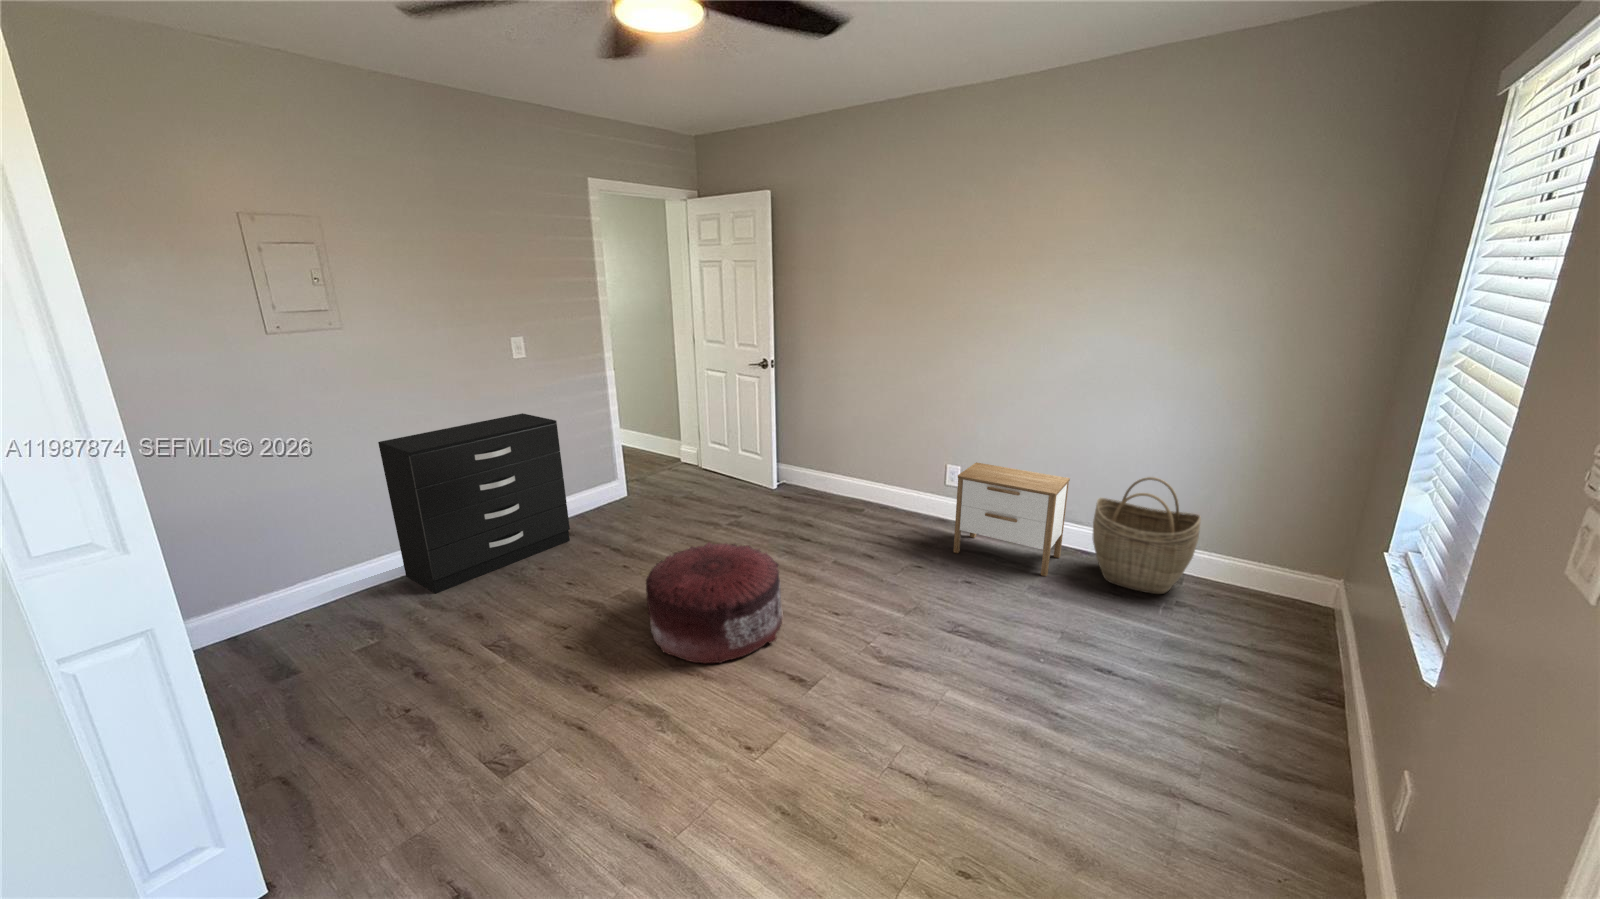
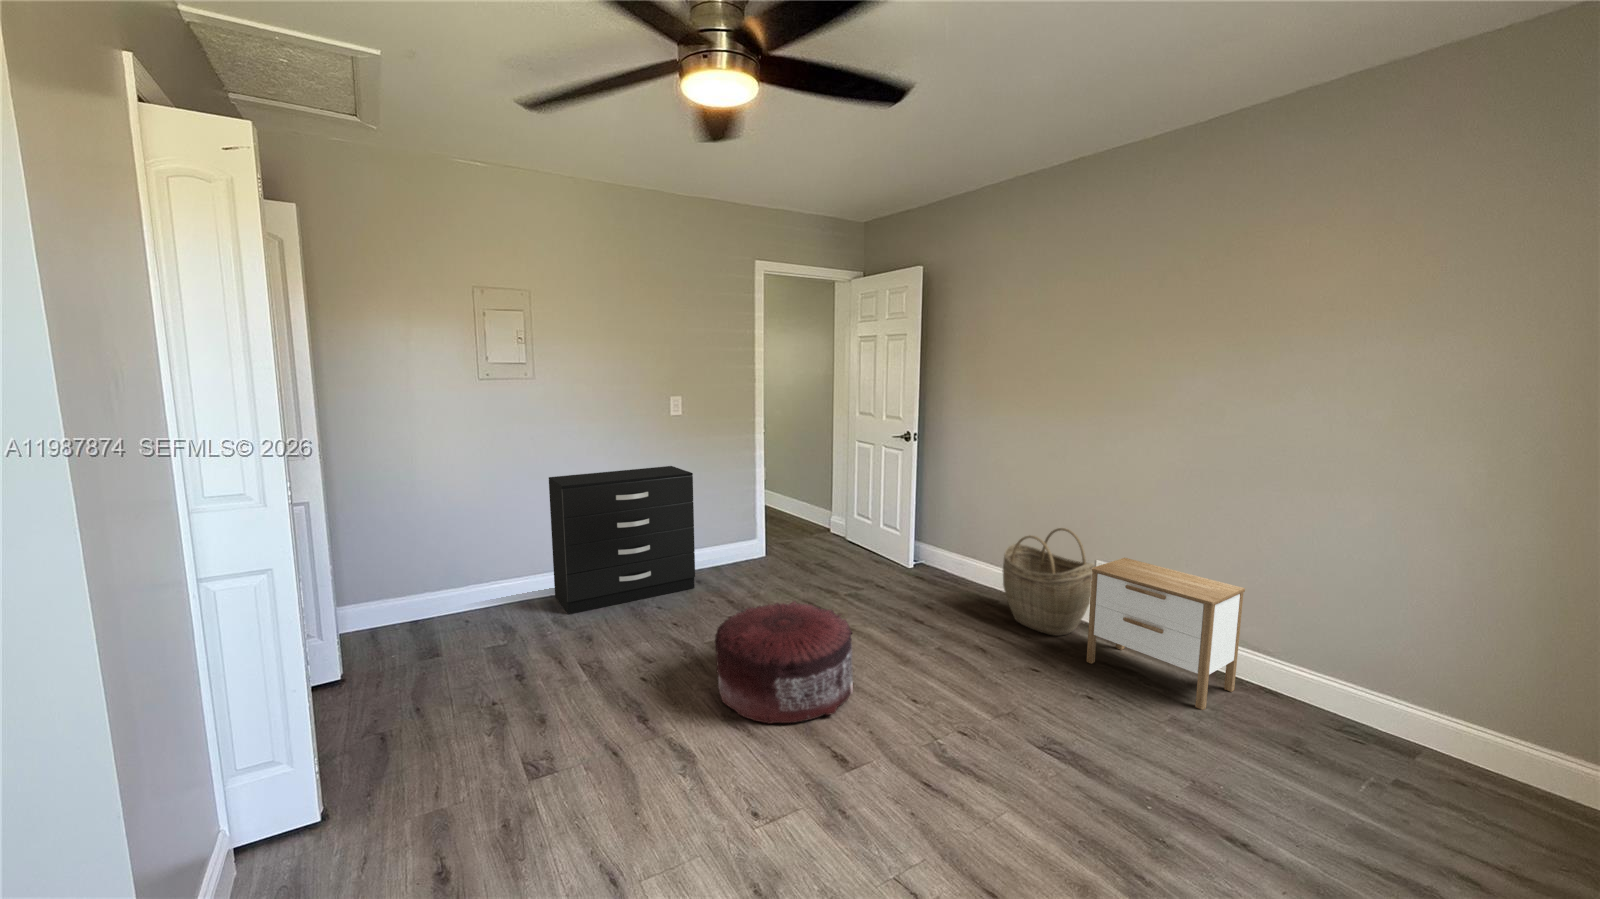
woven basket: present [1093,477,1201,594] -> present [1003,528,1094,636]

